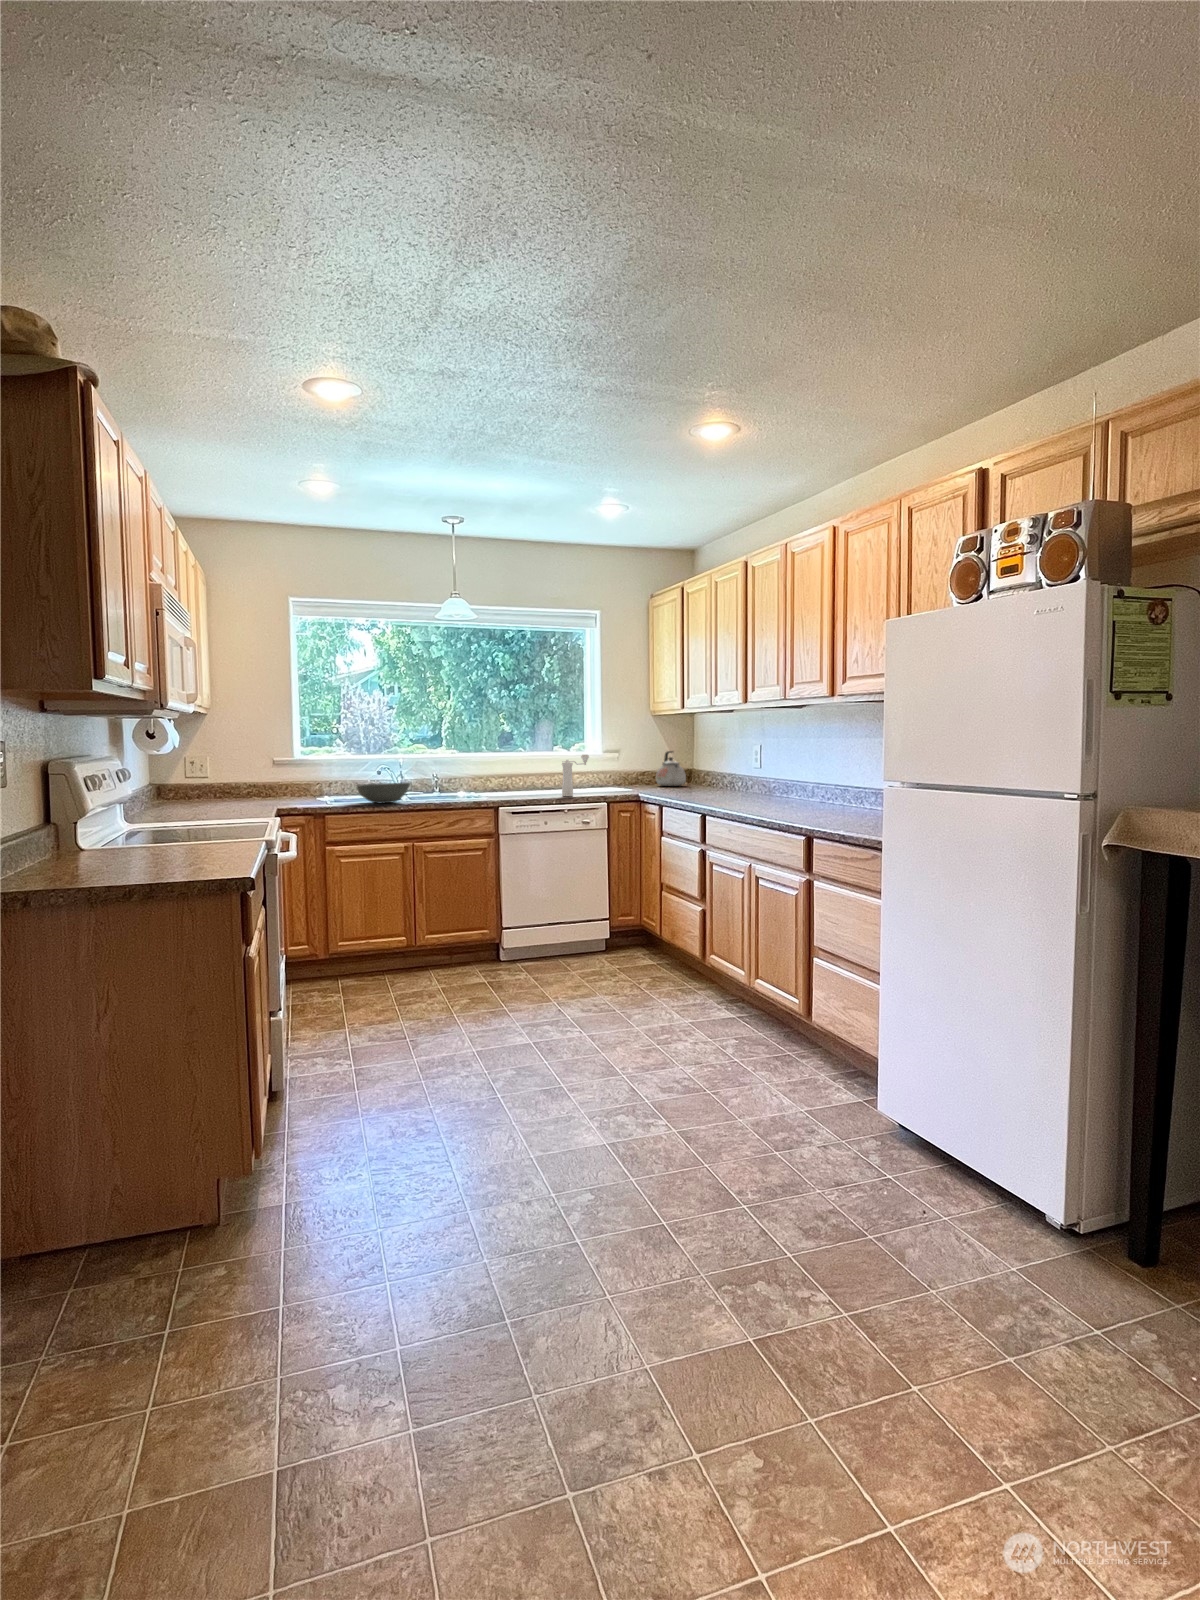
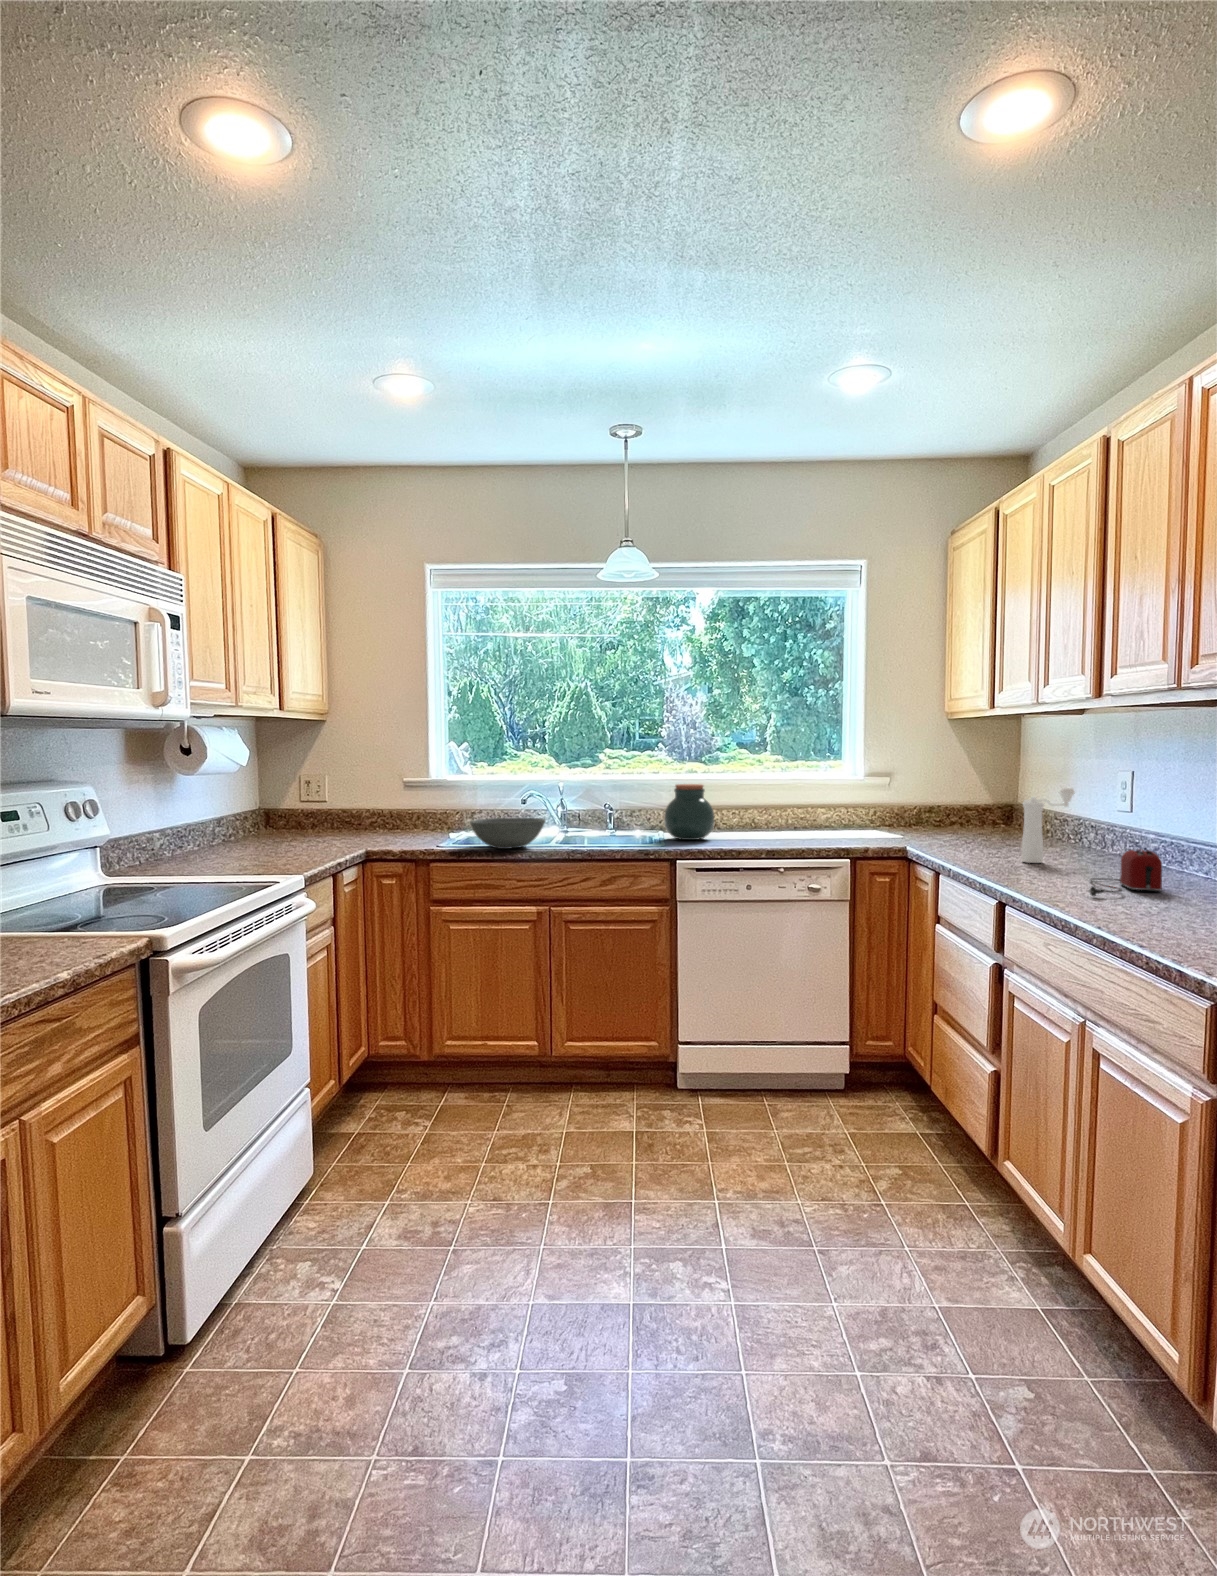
kettle: present [656,751,686,786] -> none [954,774,1005,830]
pepper mill: present [562,755,589,796] -> present [1022,788,1075,863]
jar: none [482,759,516,796] -> present [664,784,714,840]
toaster: none [746,783,781,807] -> present [1088,849,1162,896]

